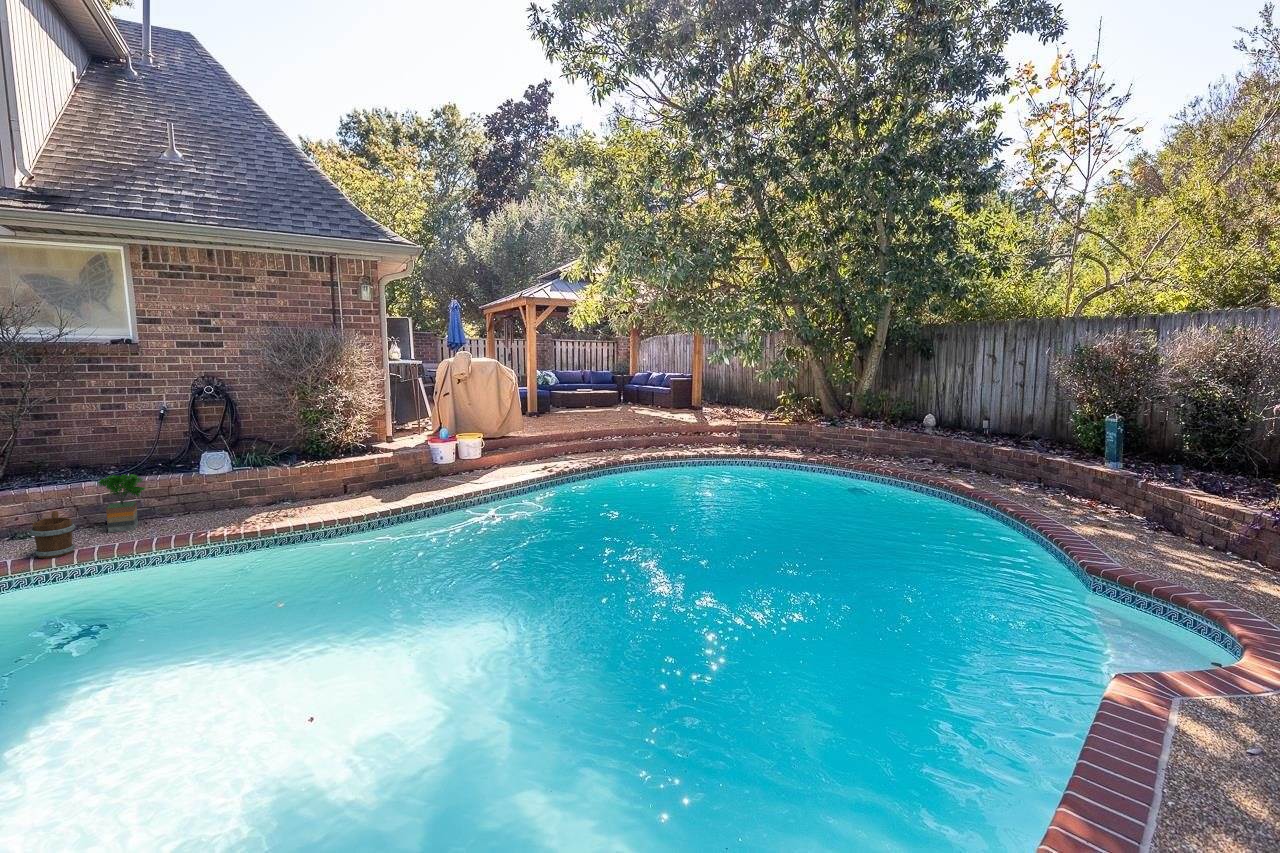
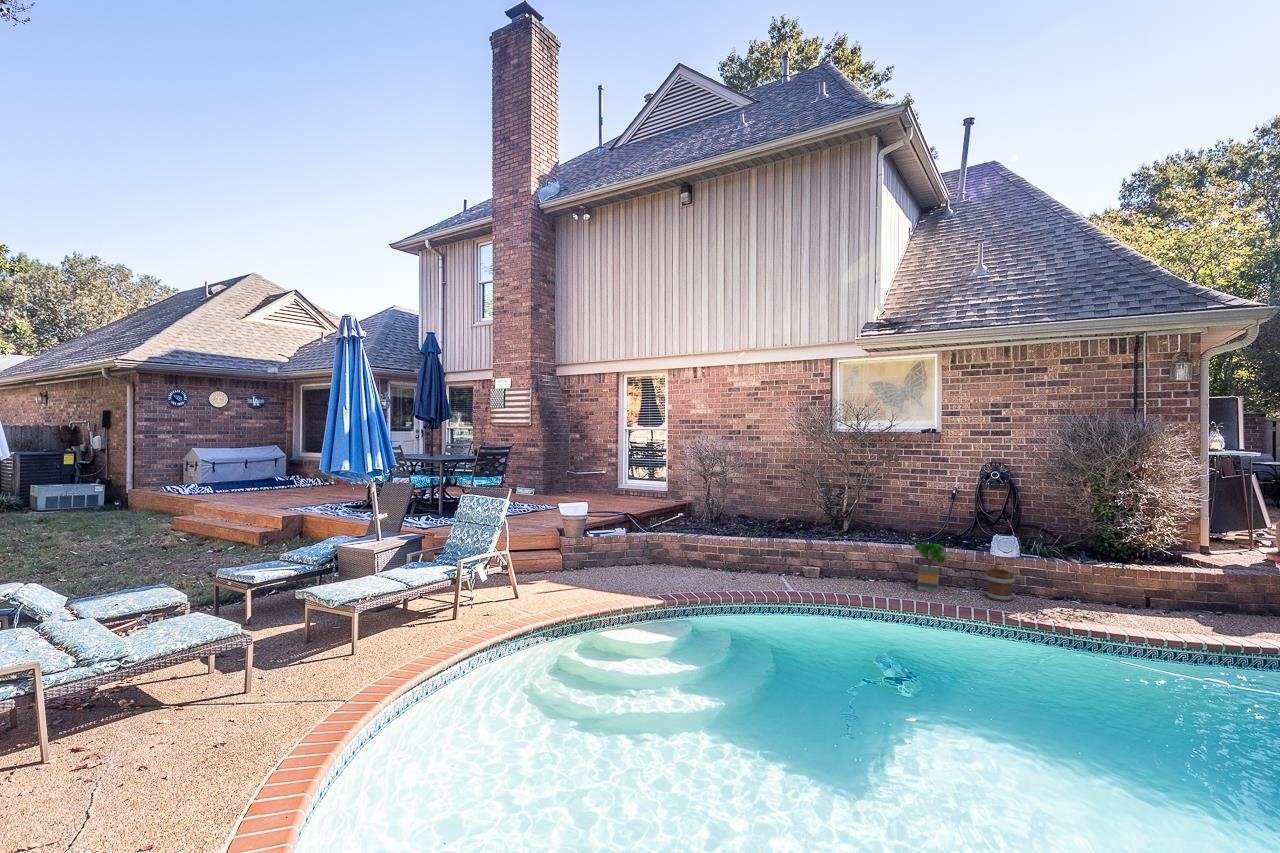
bucket: present [29,511,76,559] -> present [985,564,1015,602]

